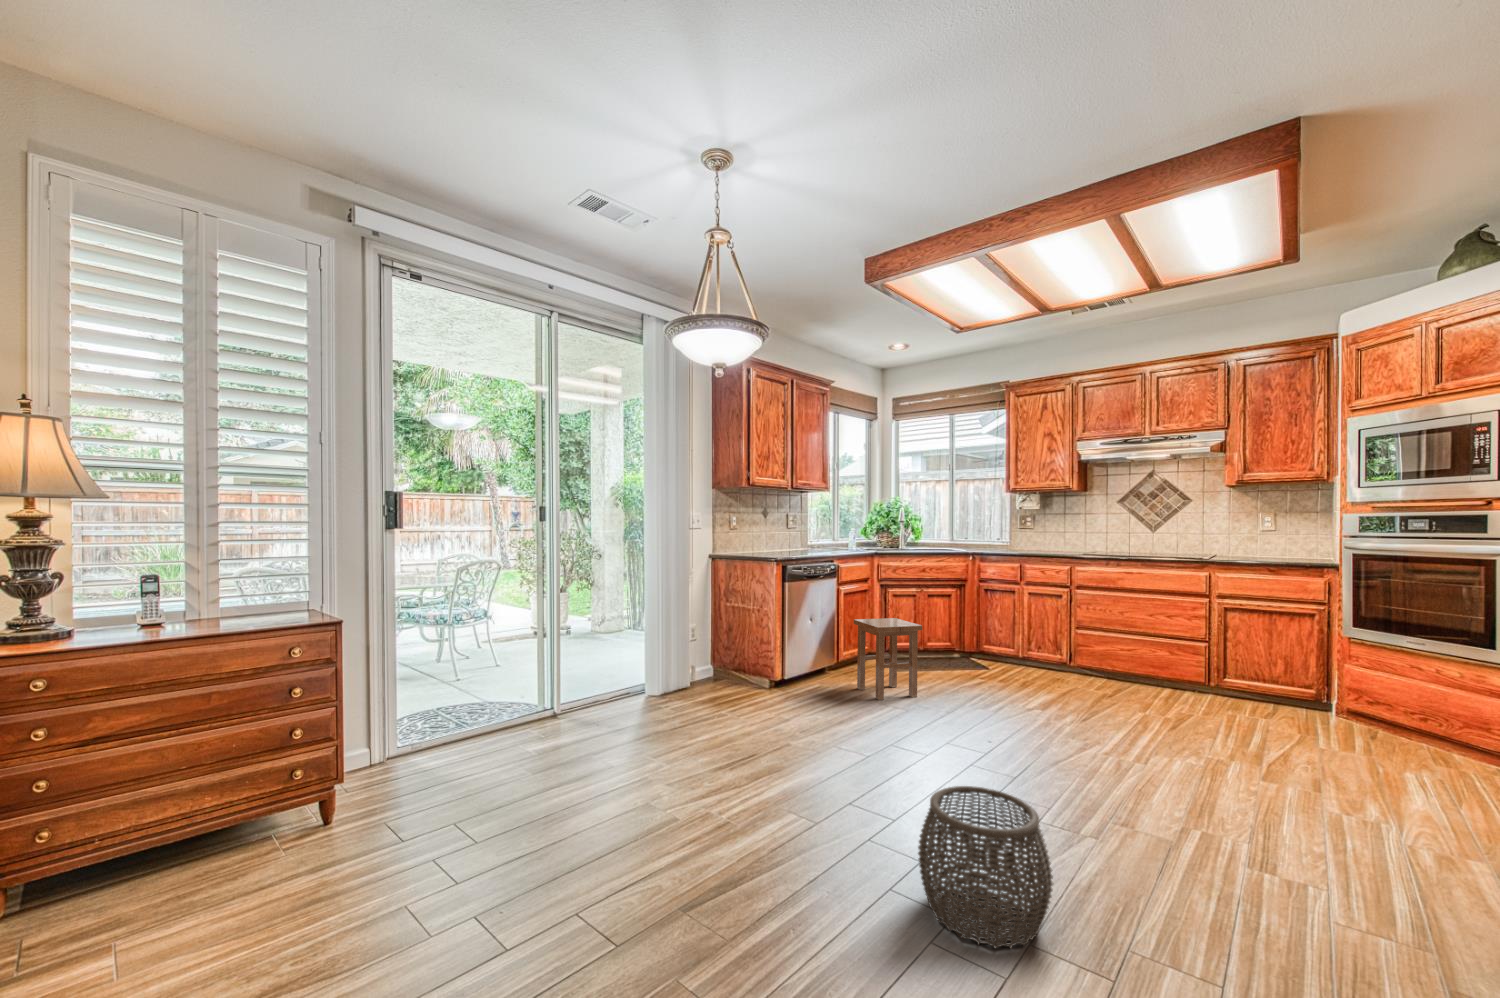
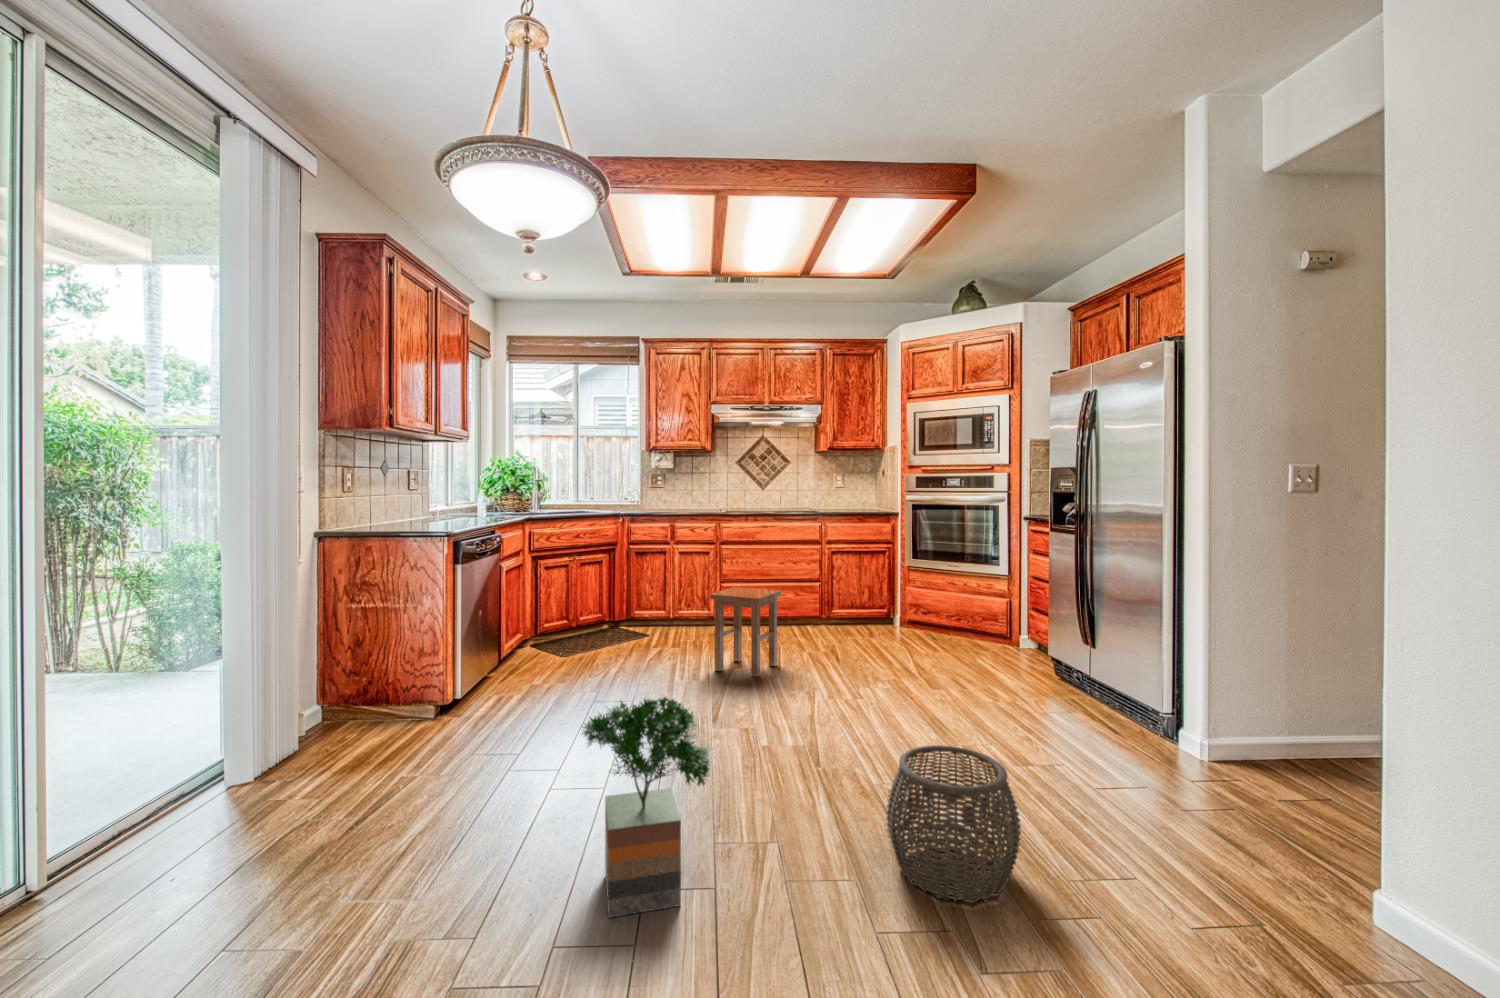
stool: present [854,618,922,700] -> present [710,587,782,677]
potted tree: none [716,677,804,836] -> present [582,697,710,918]

